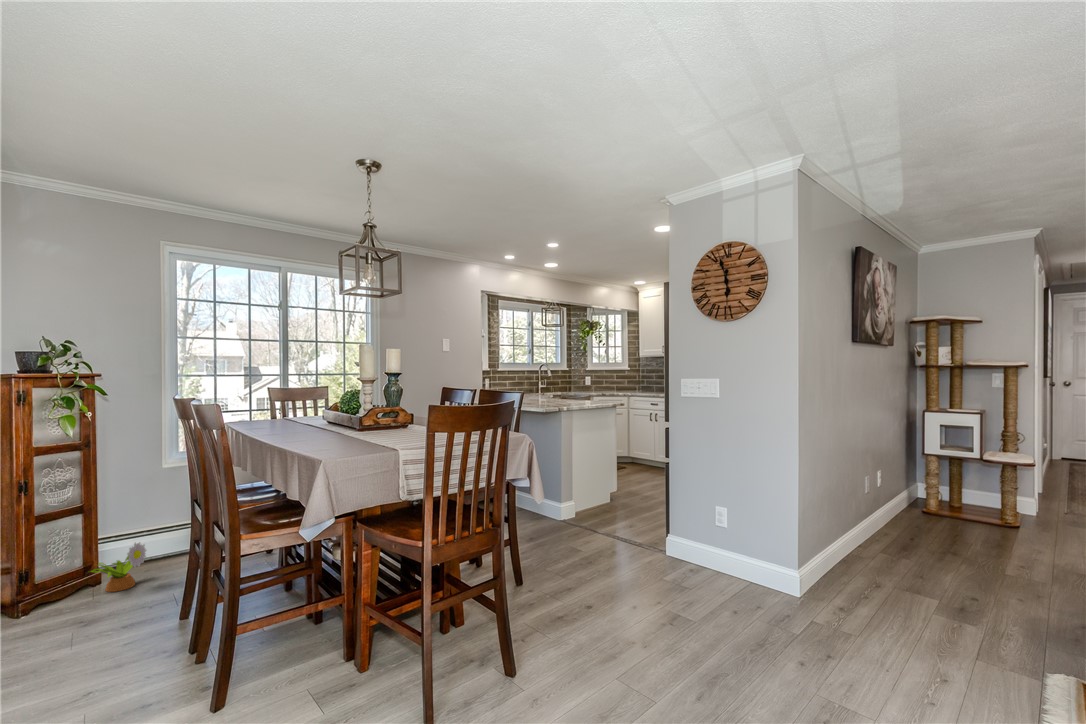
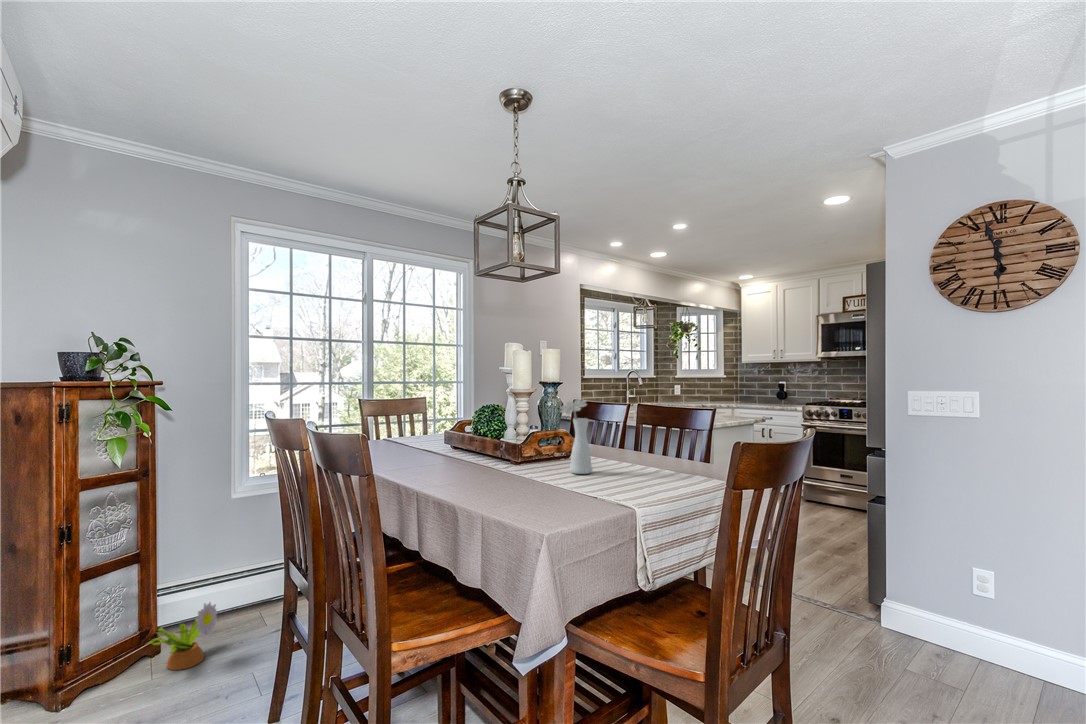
vase: none [384,385,408,437] -> present [560,399,592,474]

